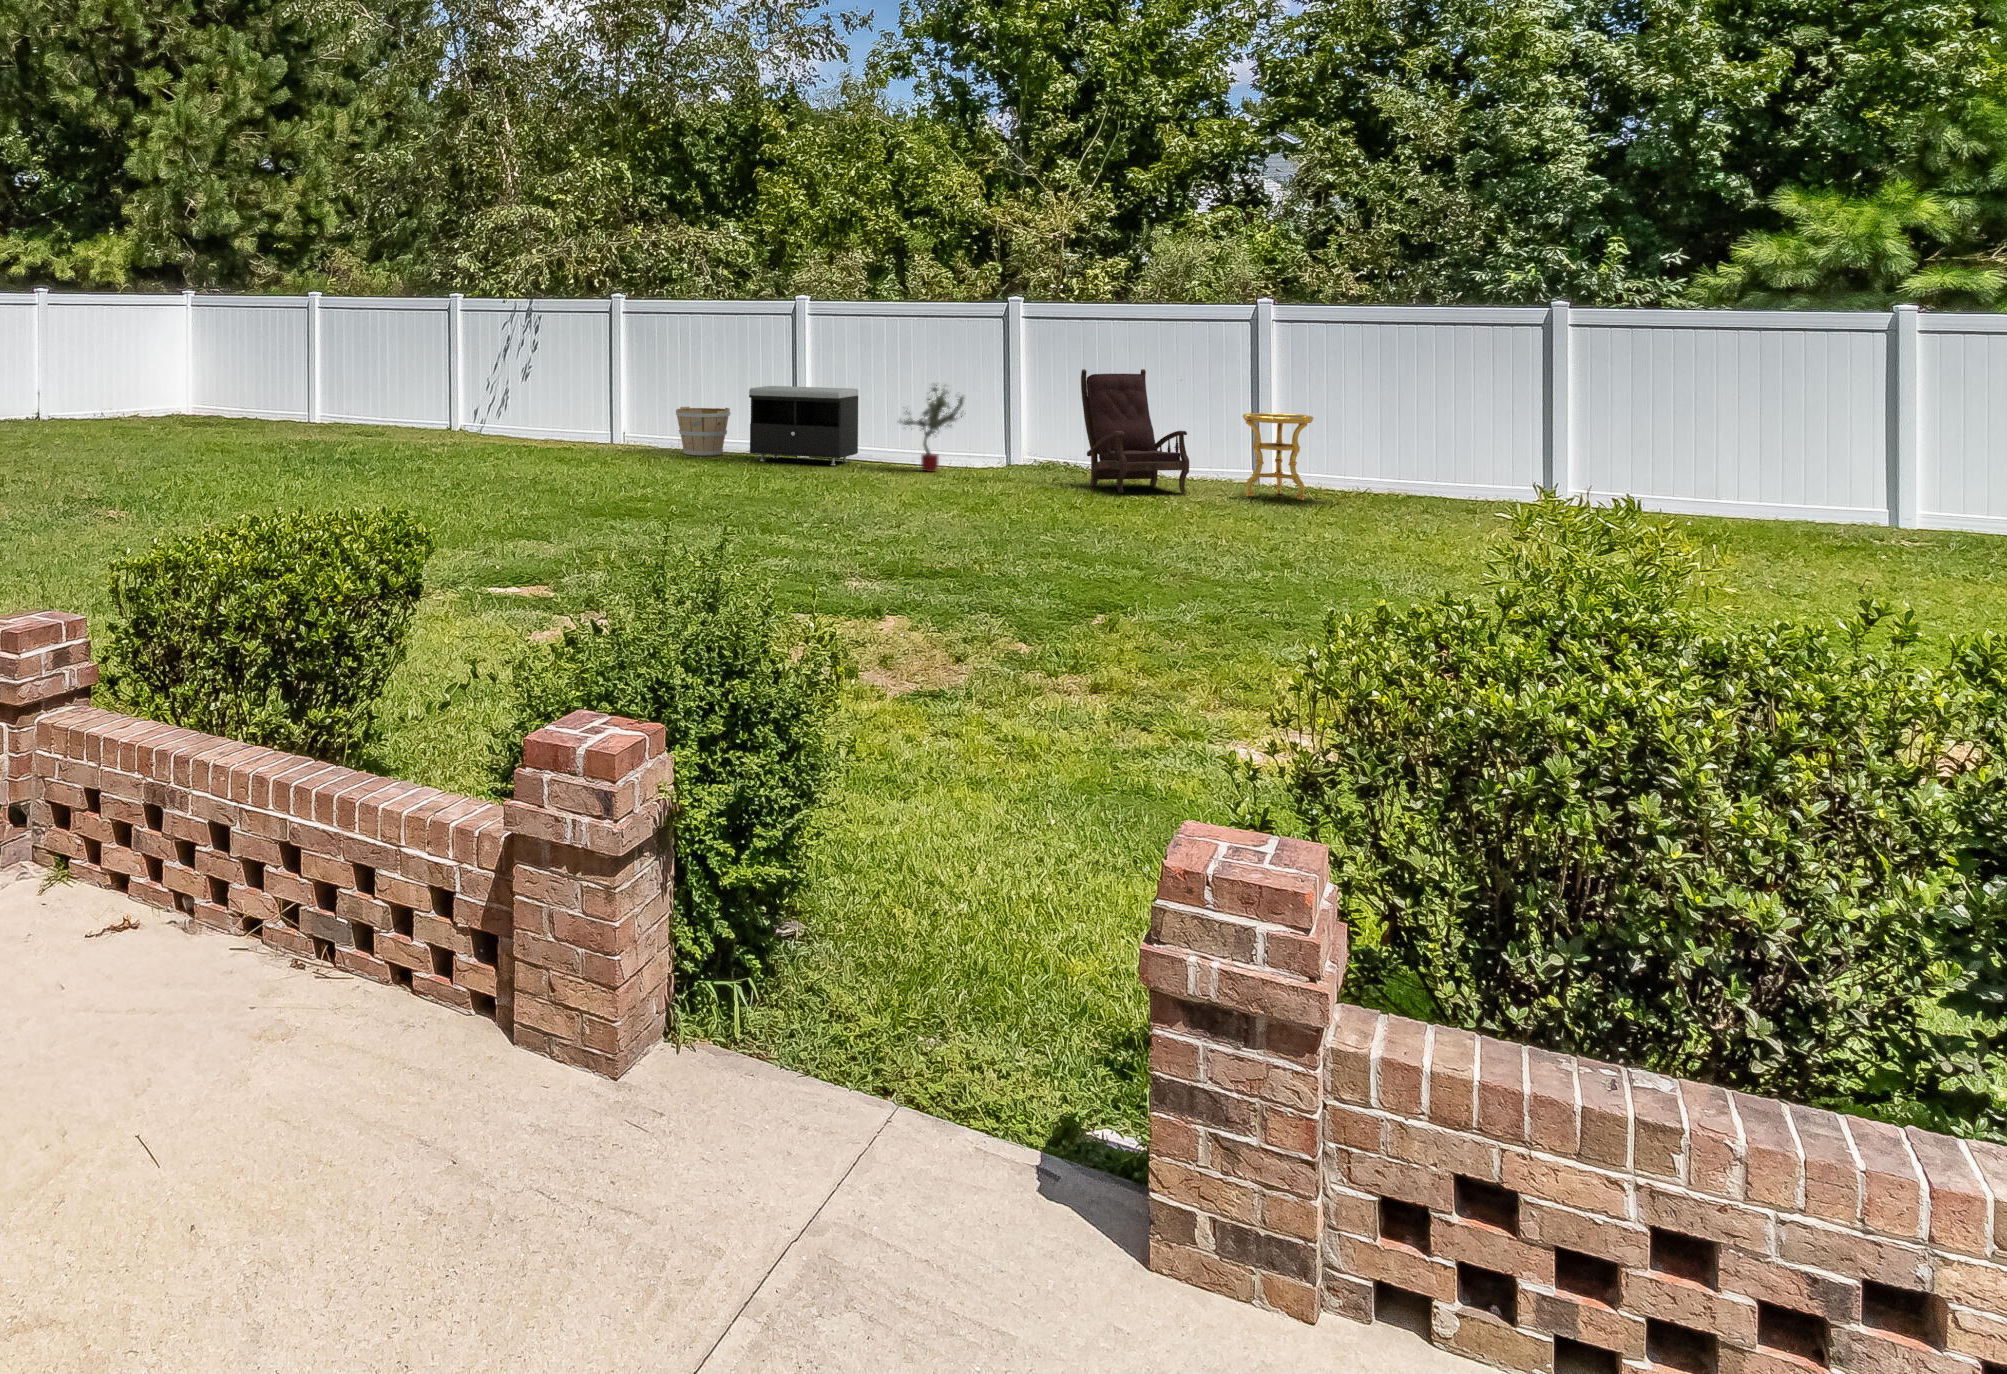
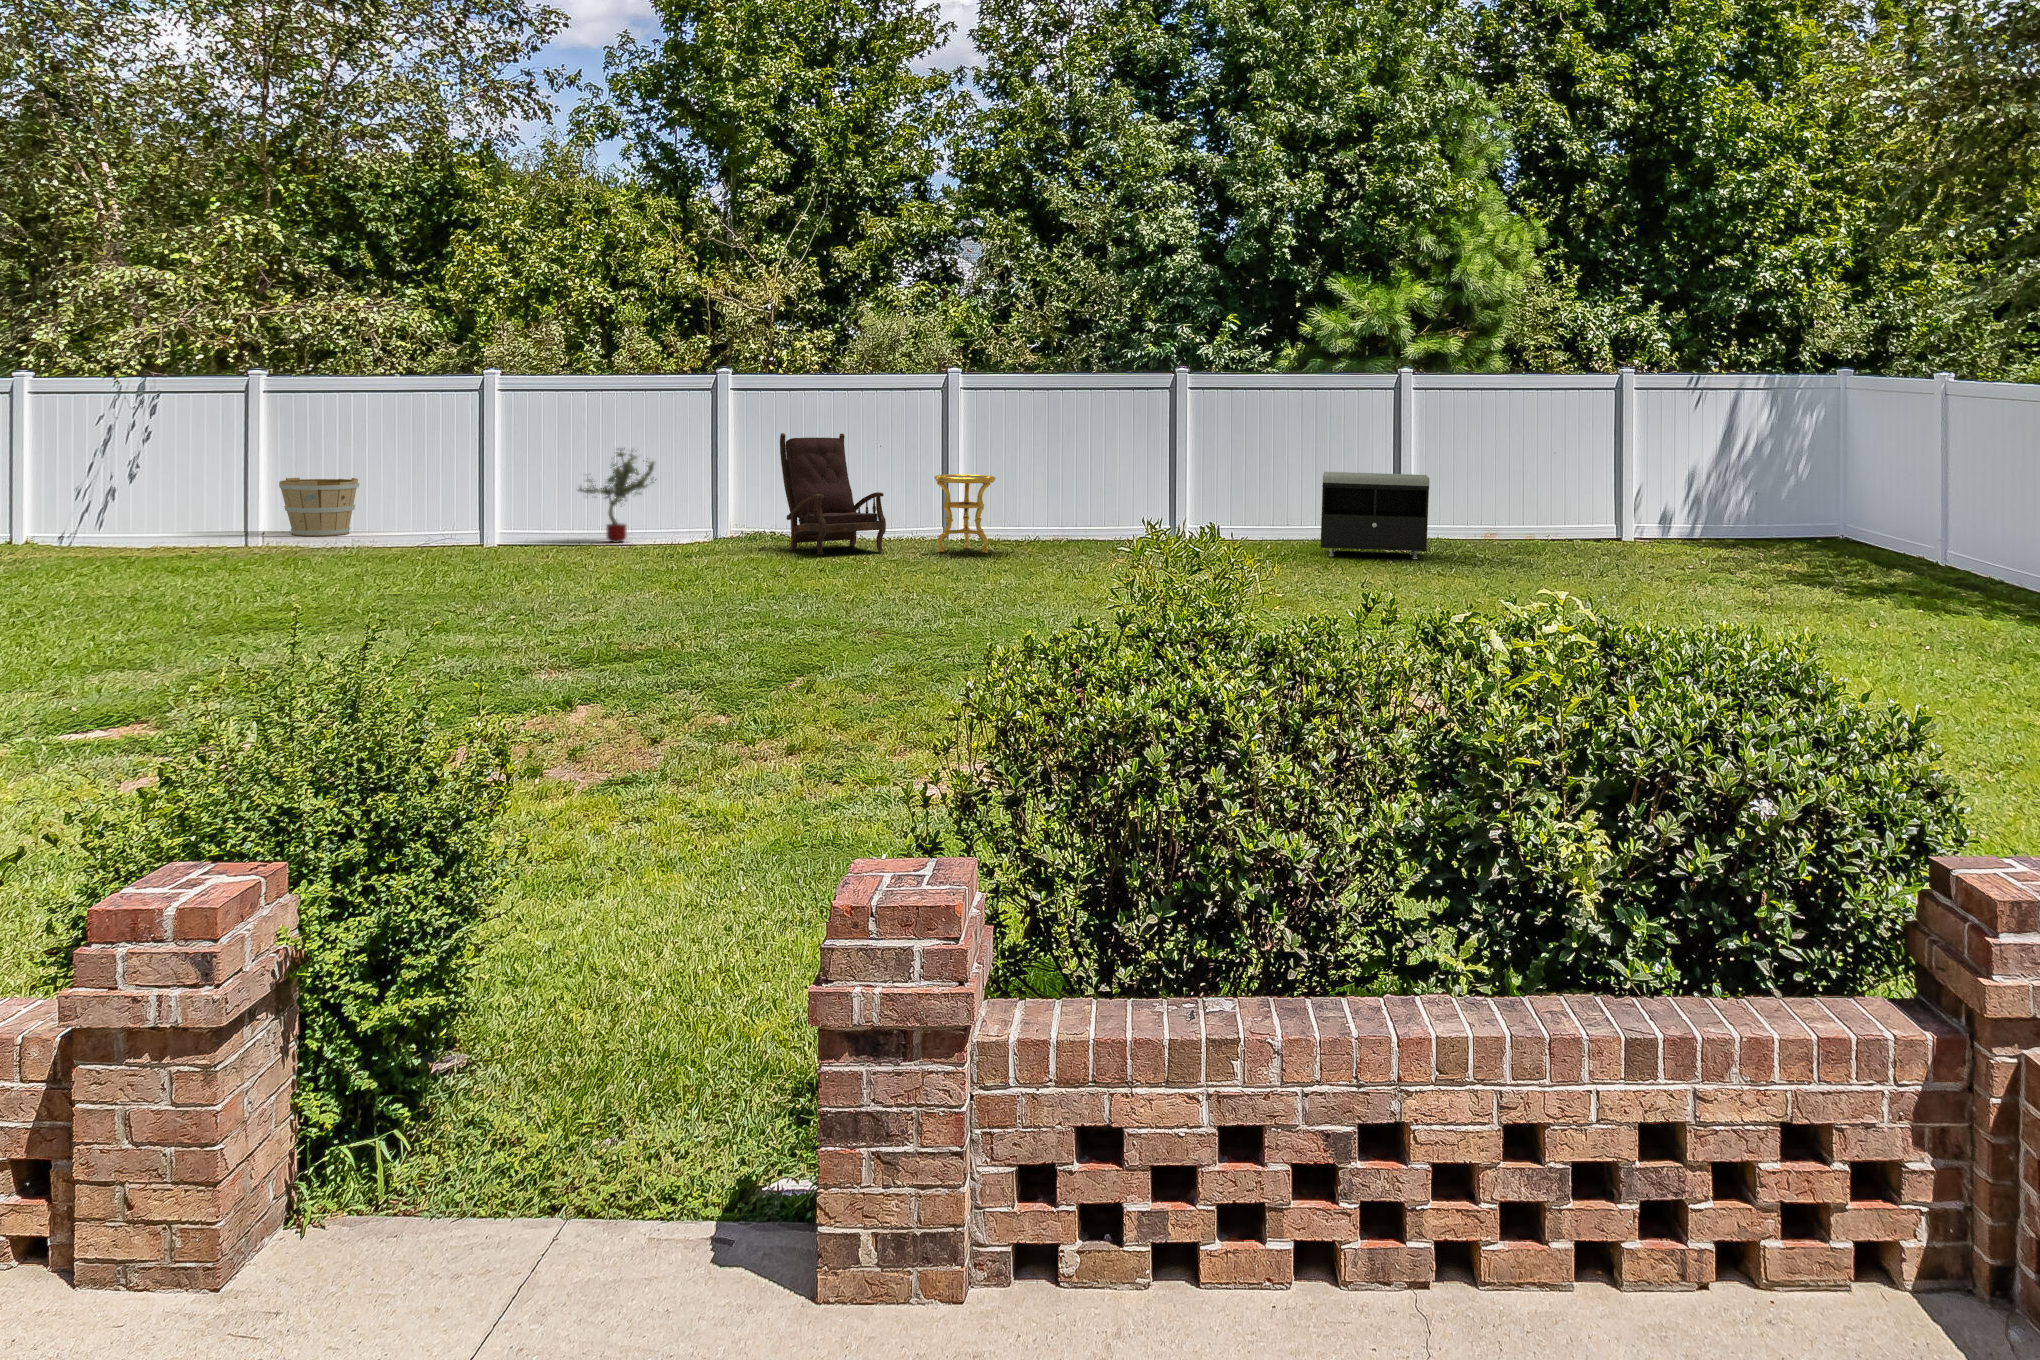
storage bench: present [749,386,858,465] -> present [1321,472,1430,559]

